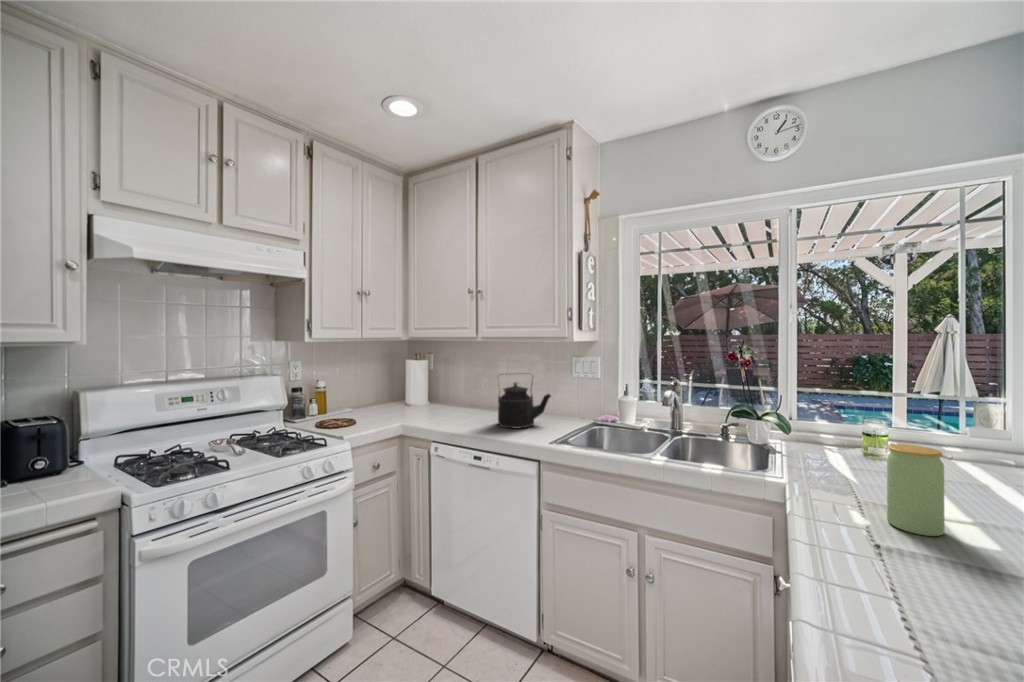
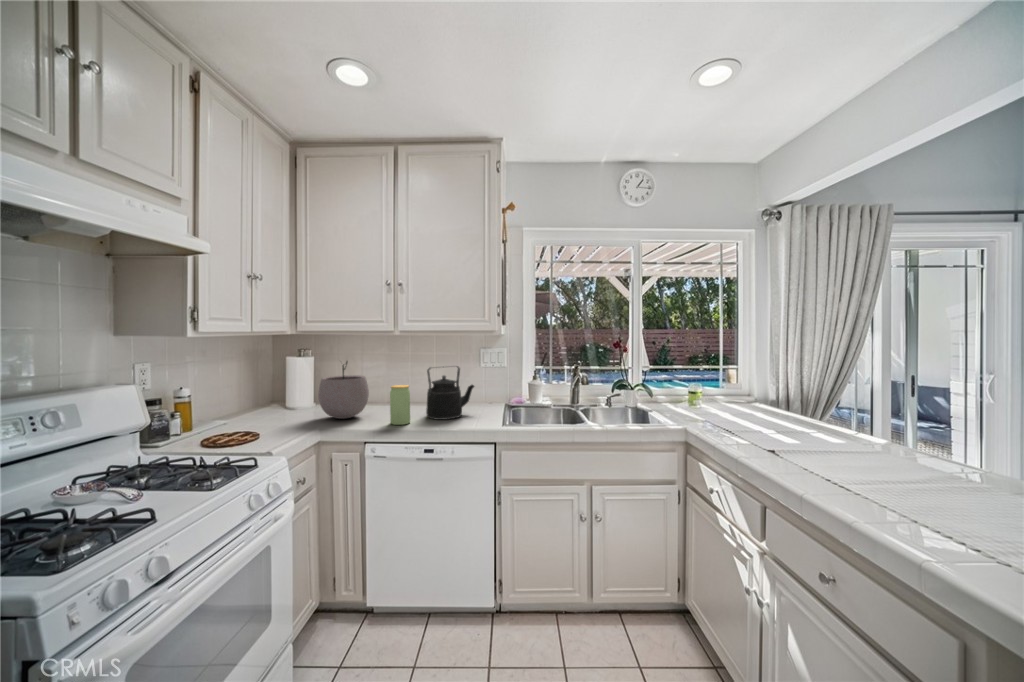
plant pot: none [412,363,455,417] -> present [318,362,369,419]
jar: present [887,444,945,536] -> present [390,385,410,425]

